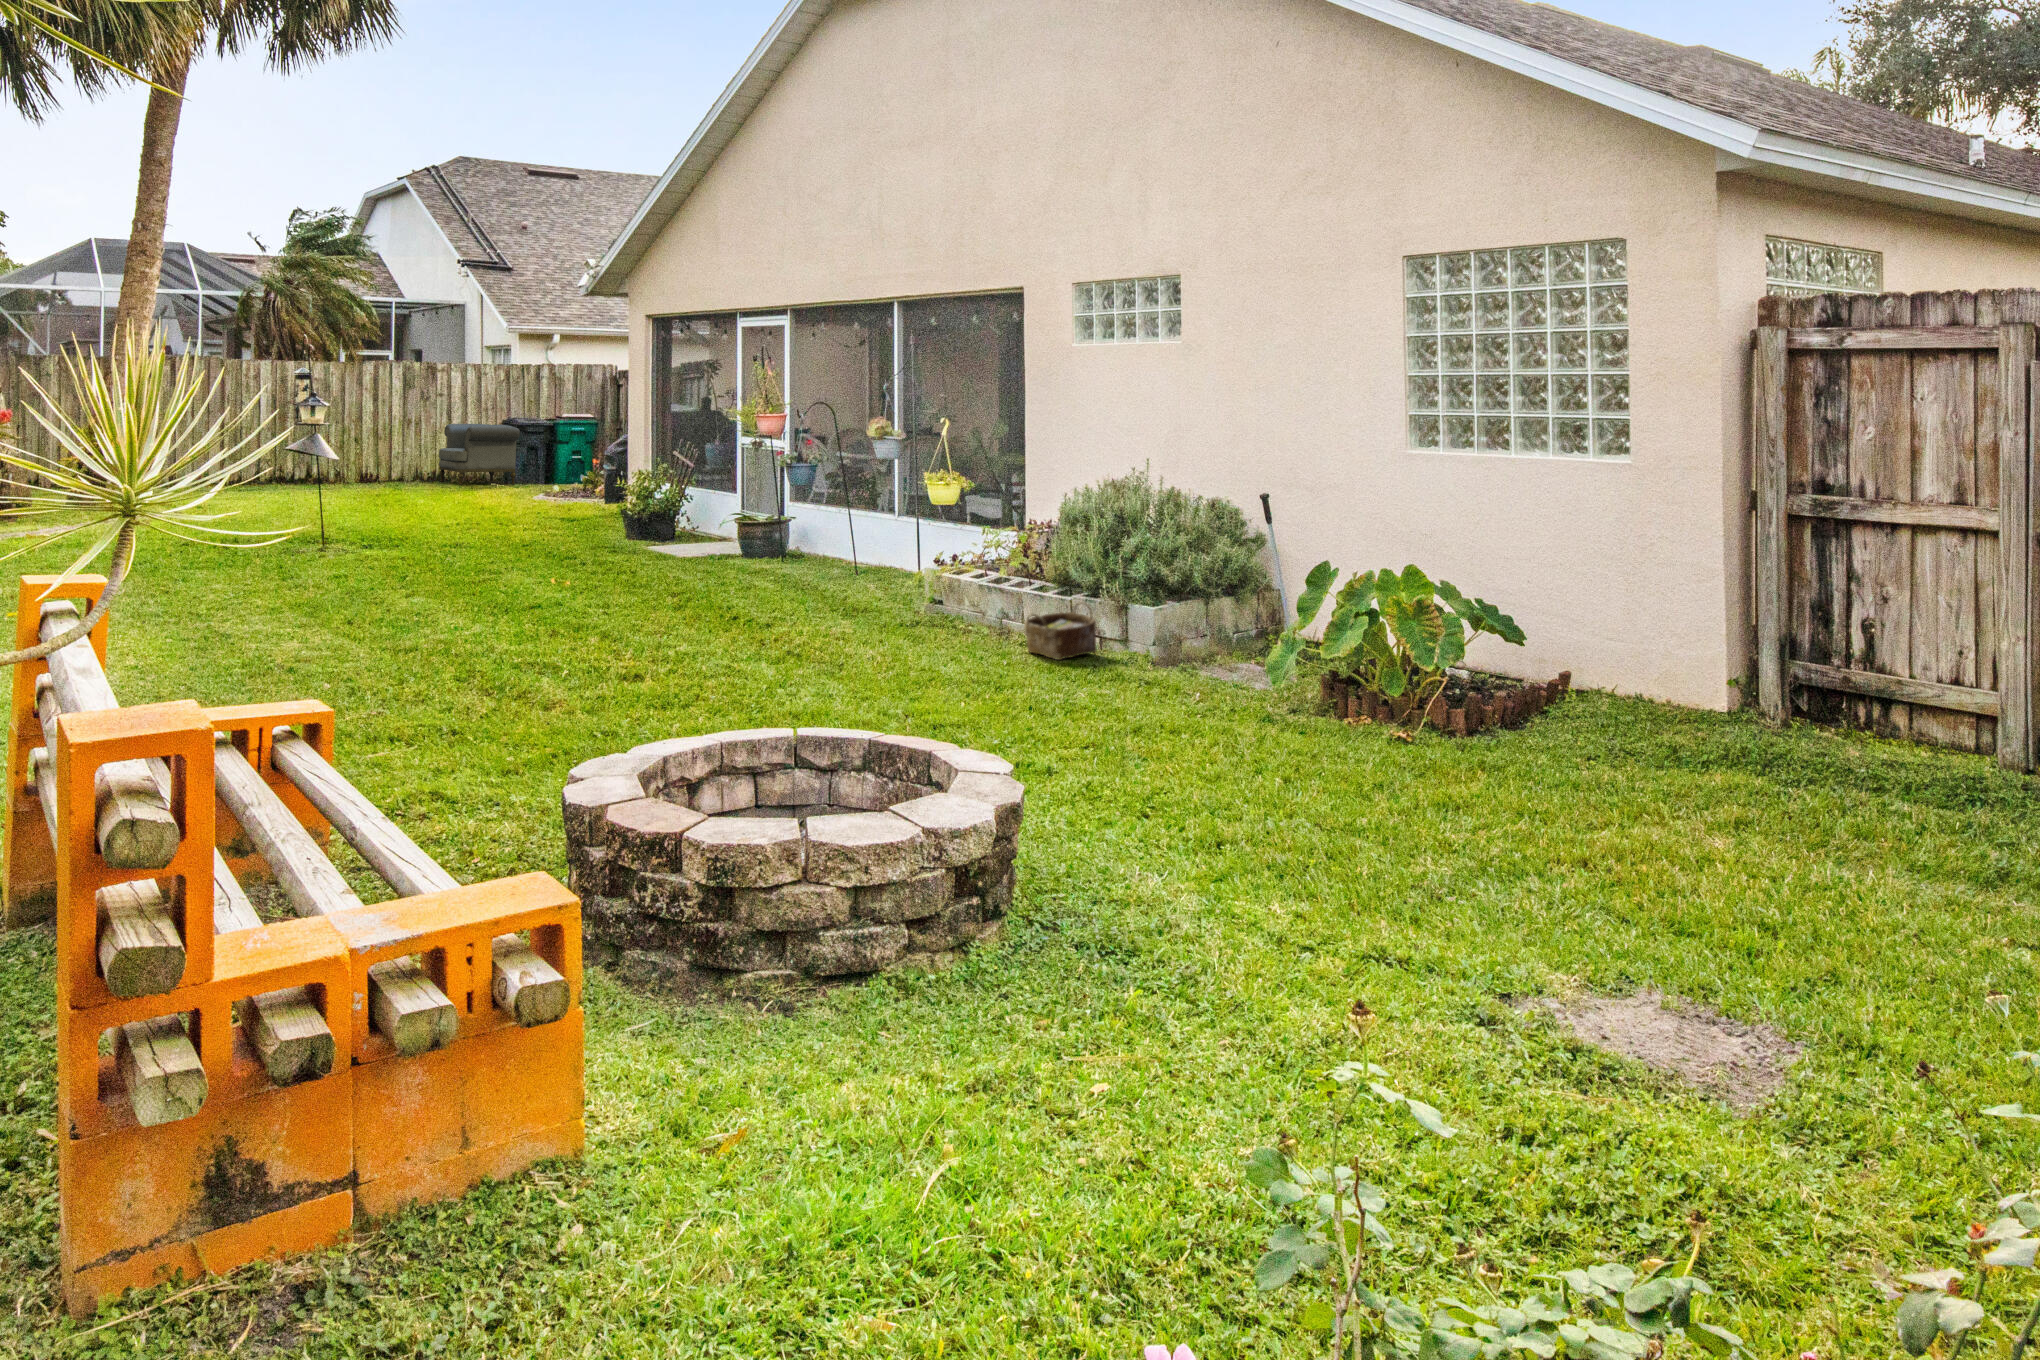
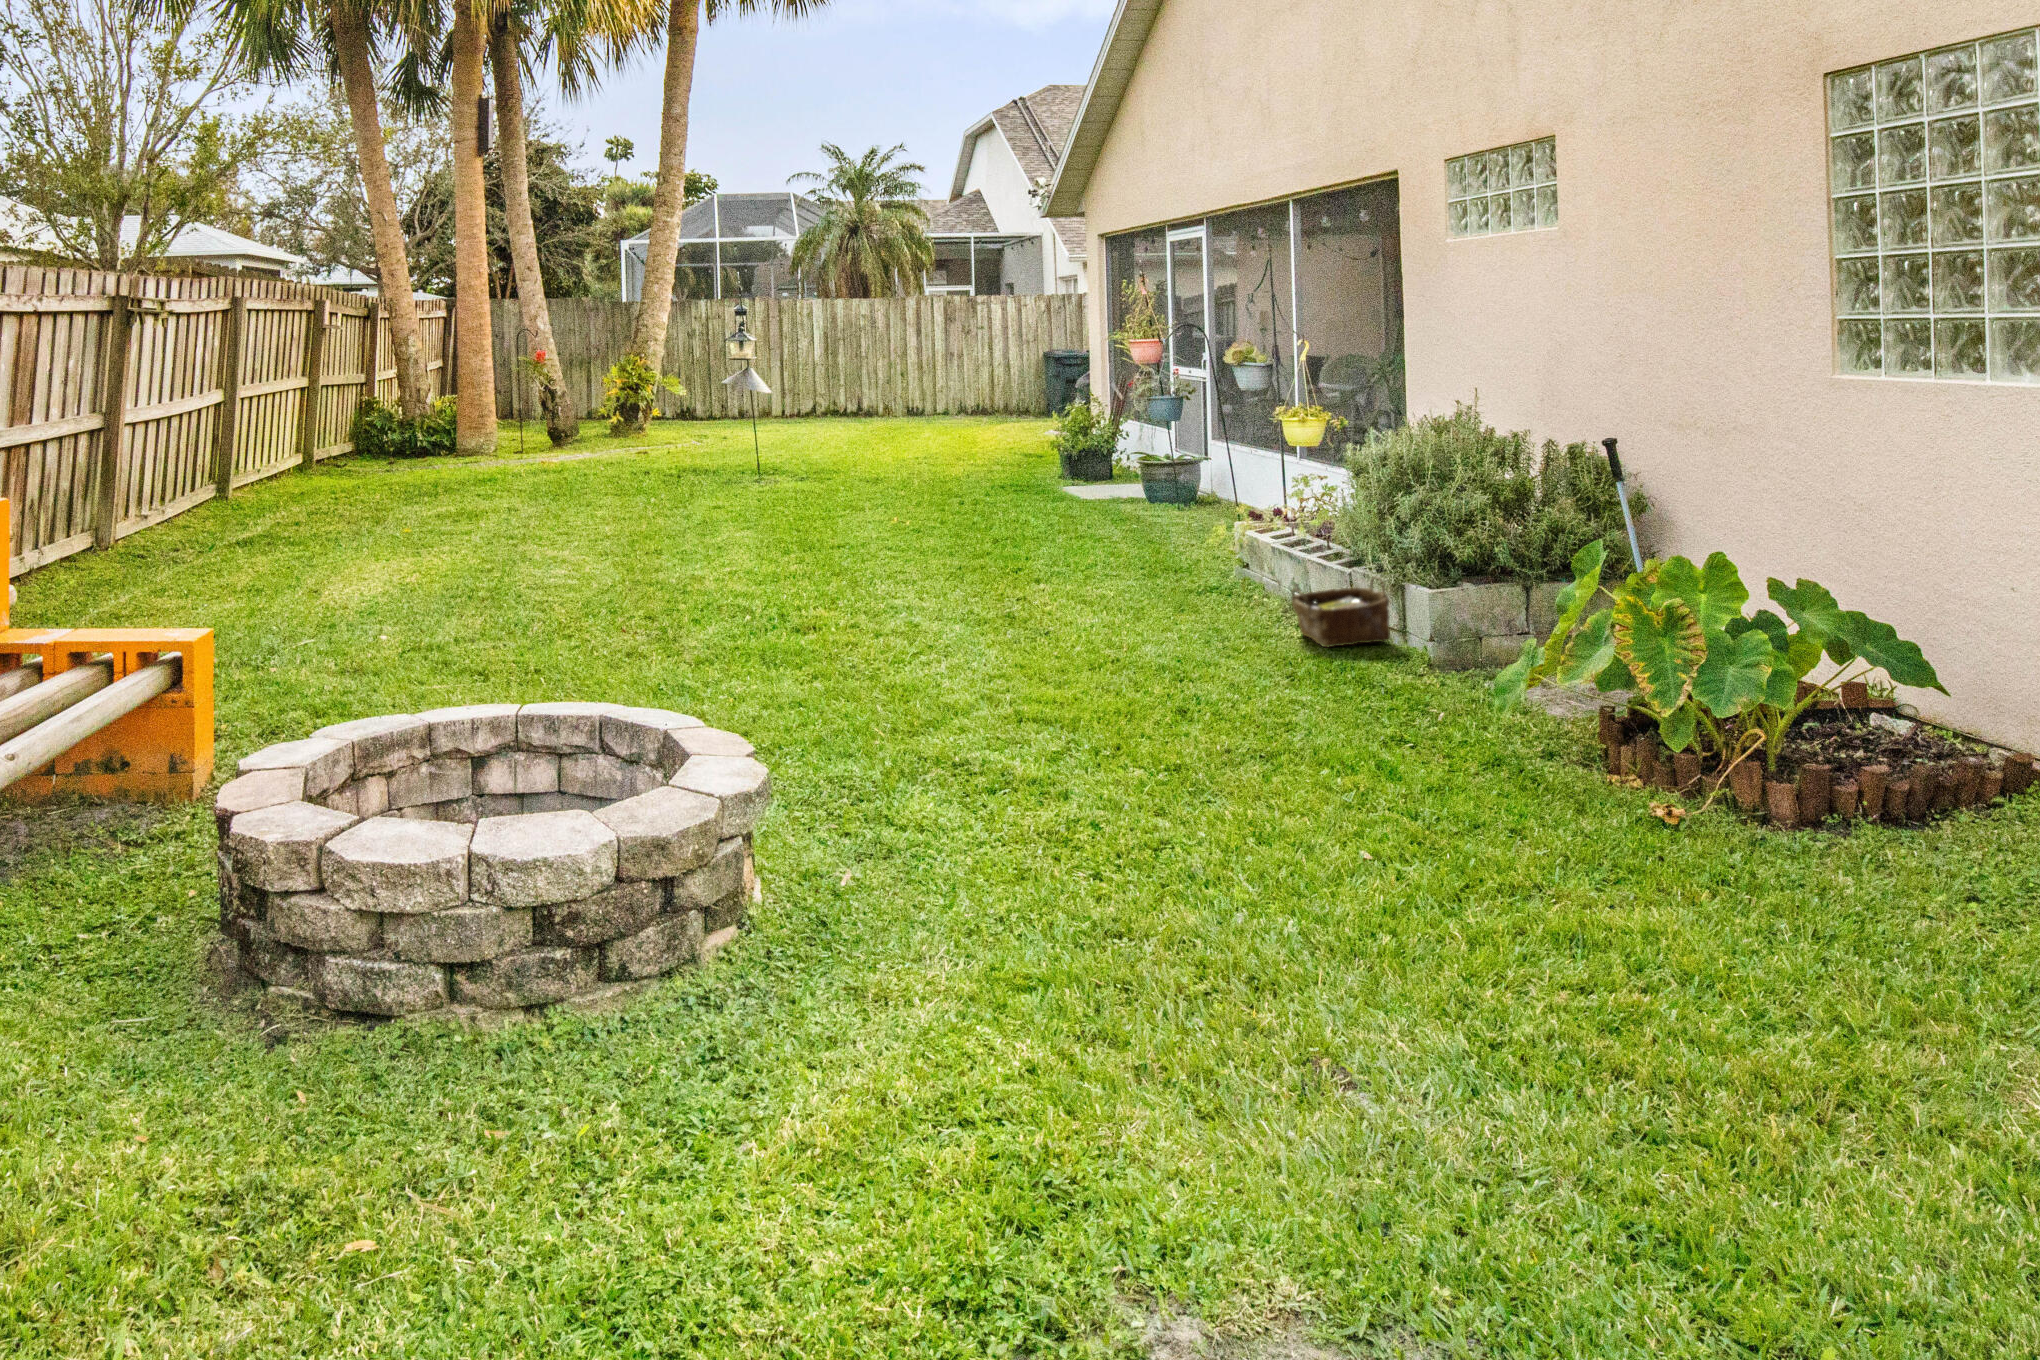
armchair: present [439,424,520,485] -> none [977,354,1051,417]

